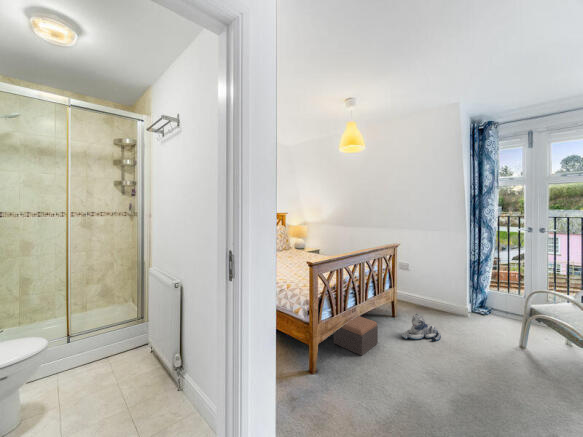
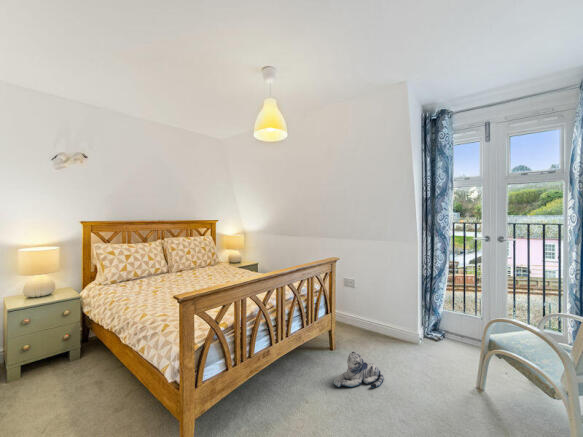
footstool: present [334,316,378,356] -> none [238,356,299,424]

